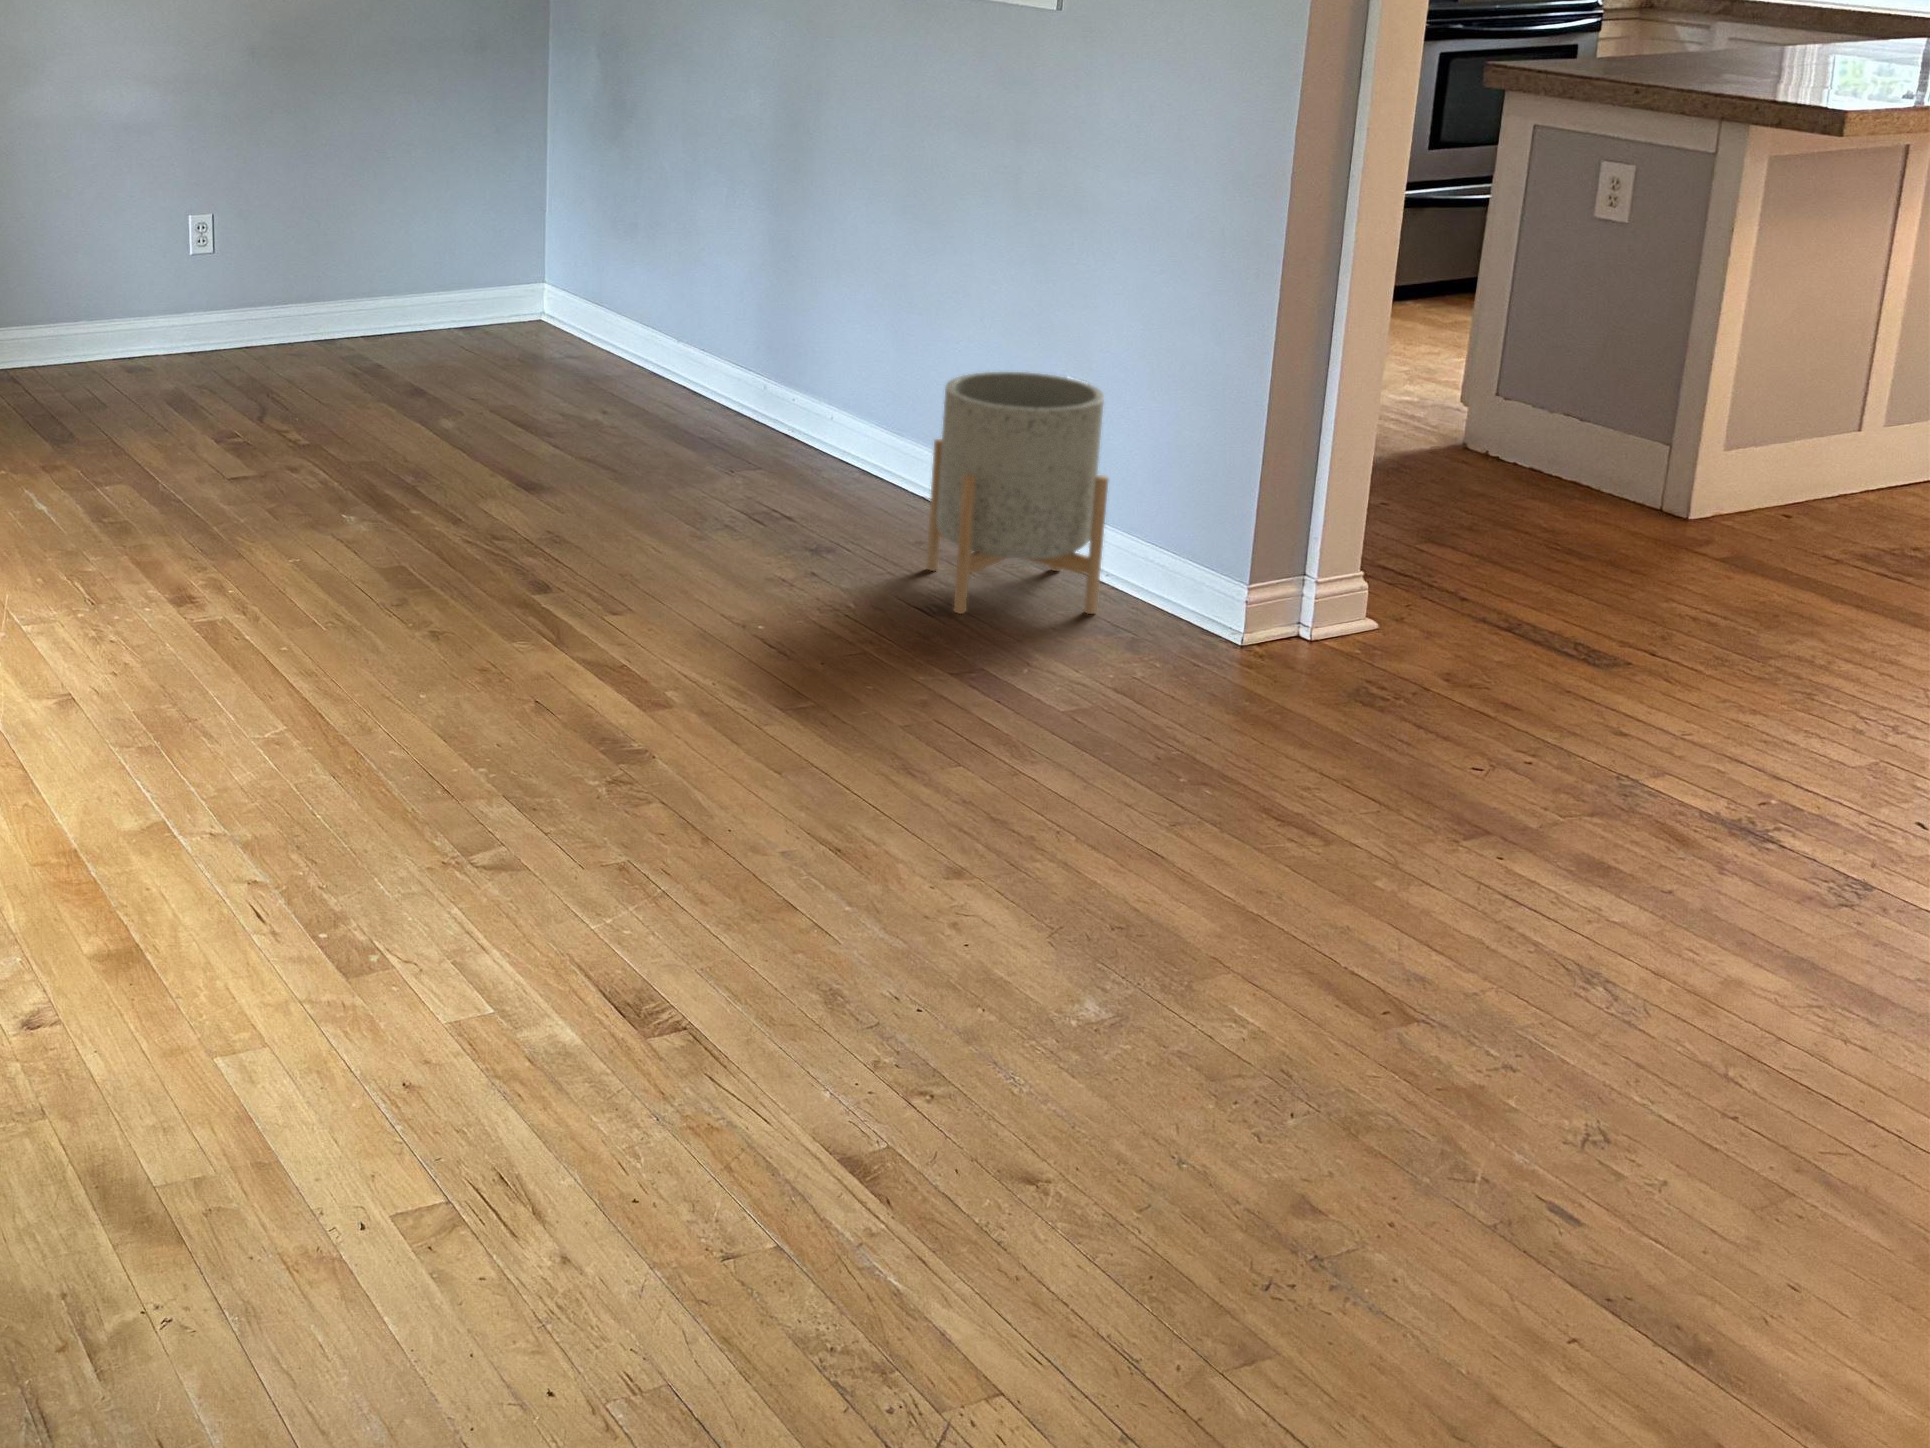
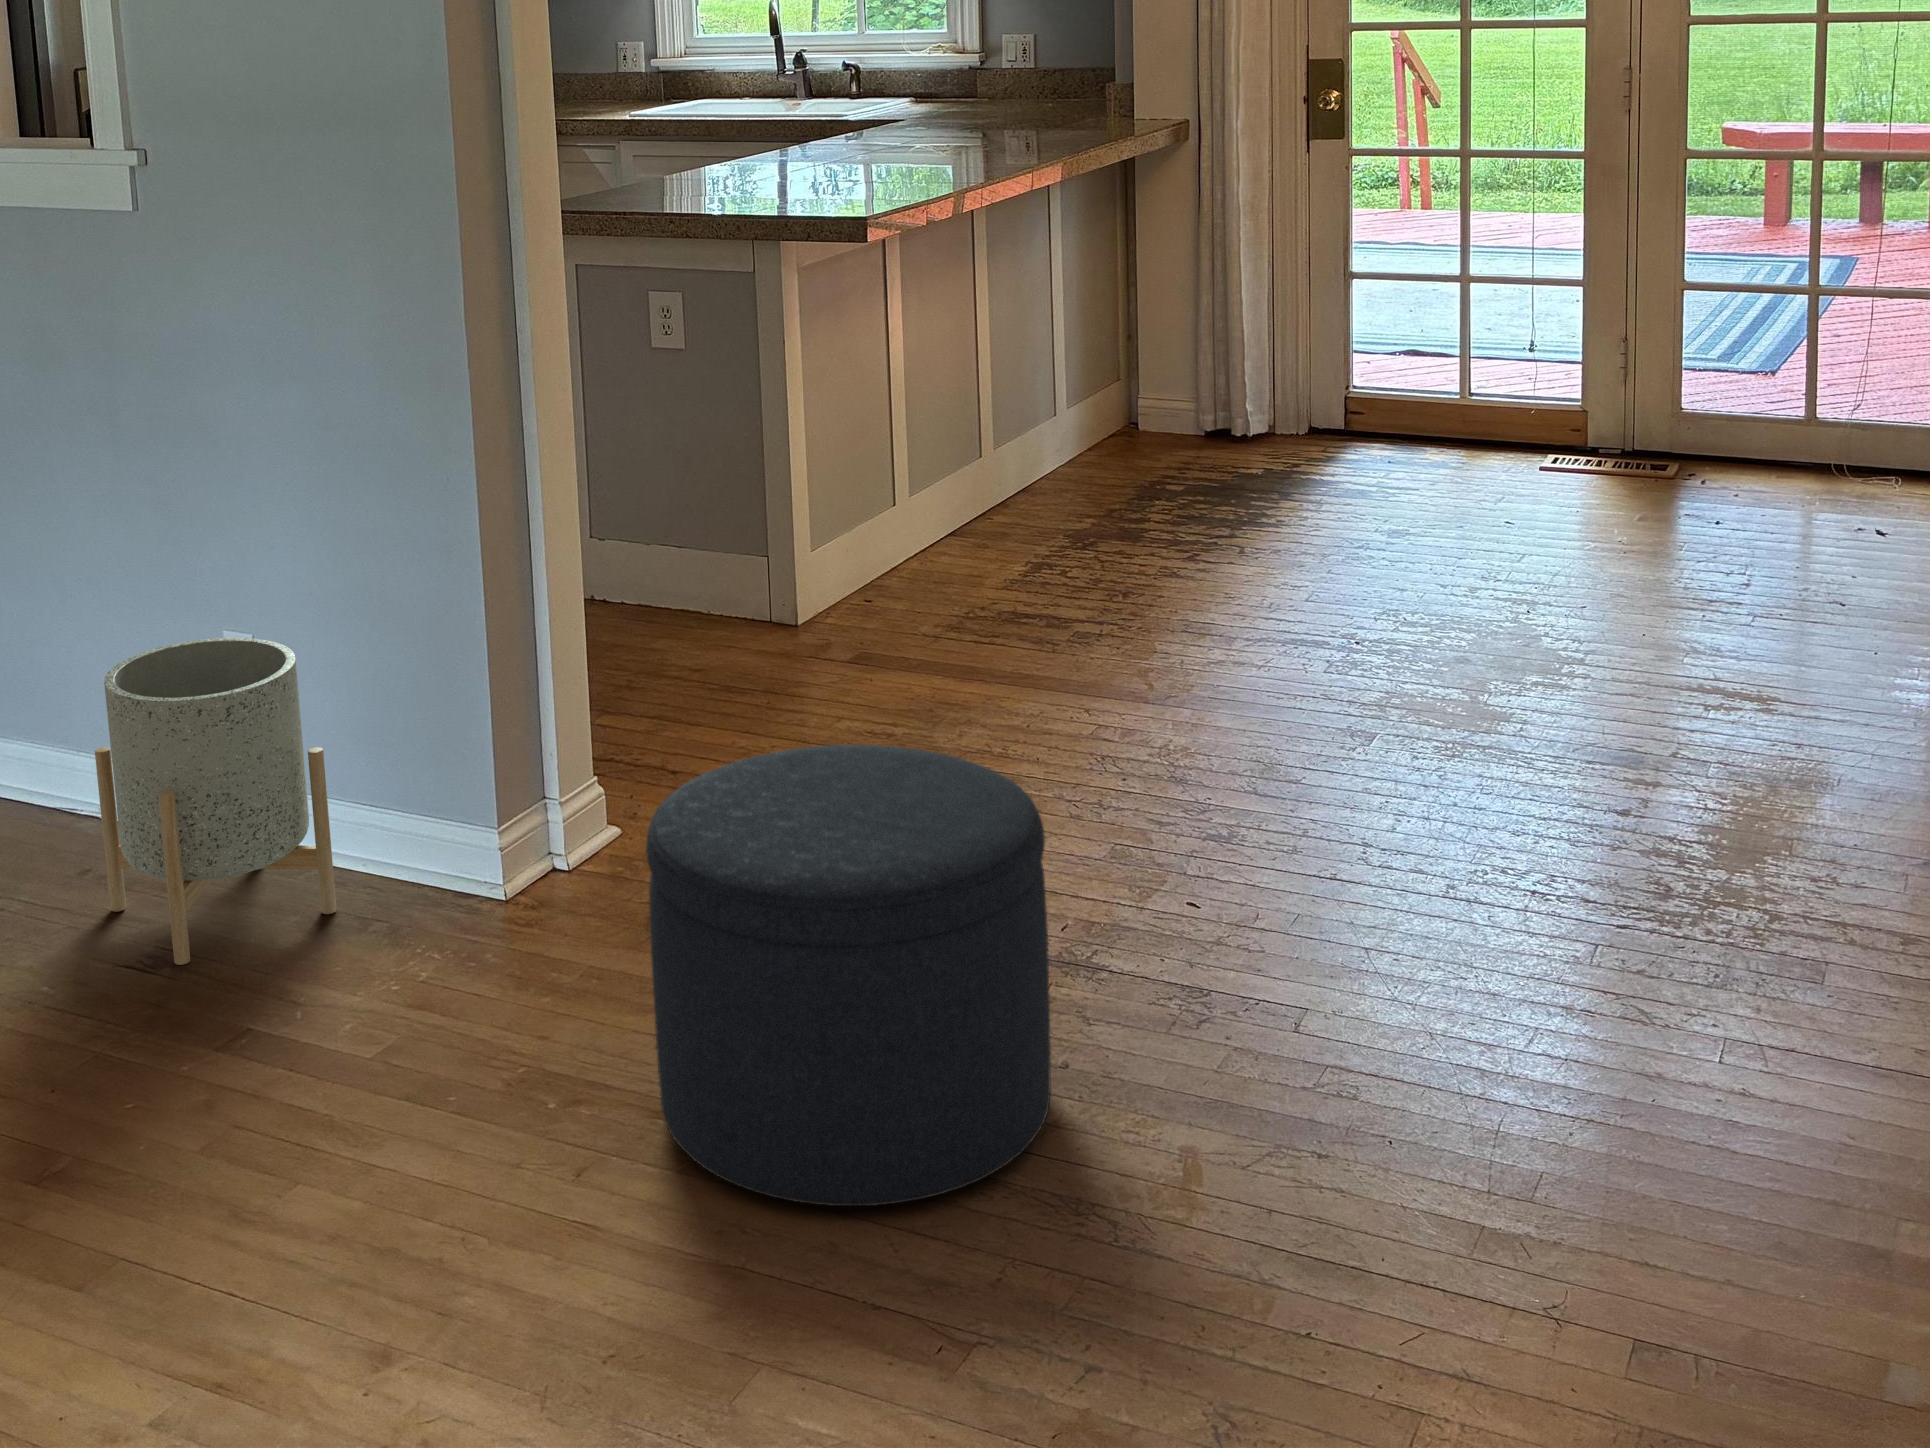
ottoman: none [1262,540,1675,918] -> present [646,745,1051,1206]

